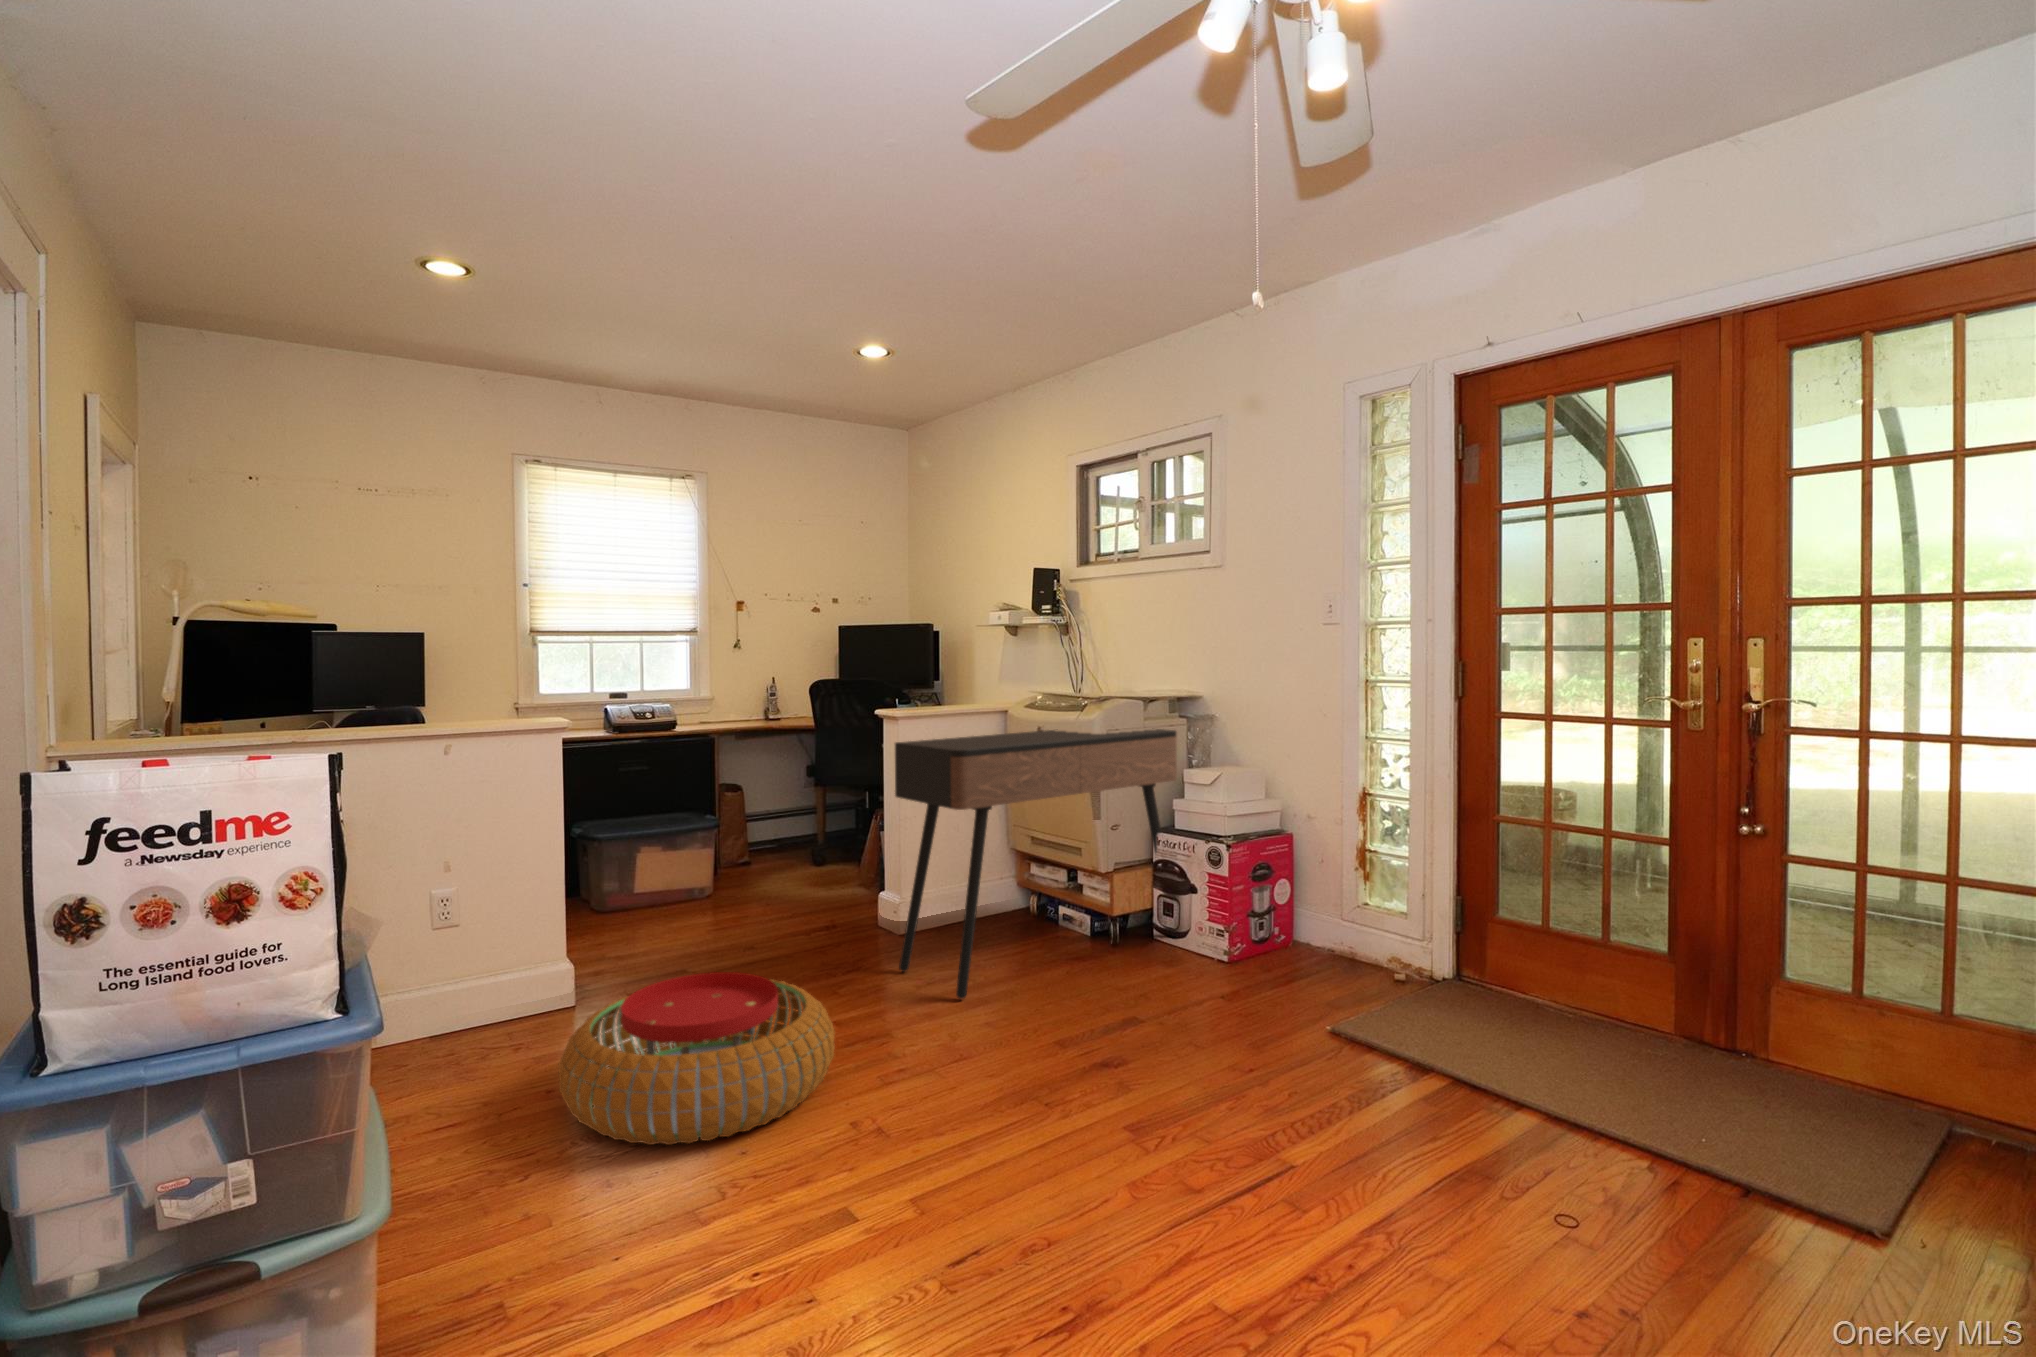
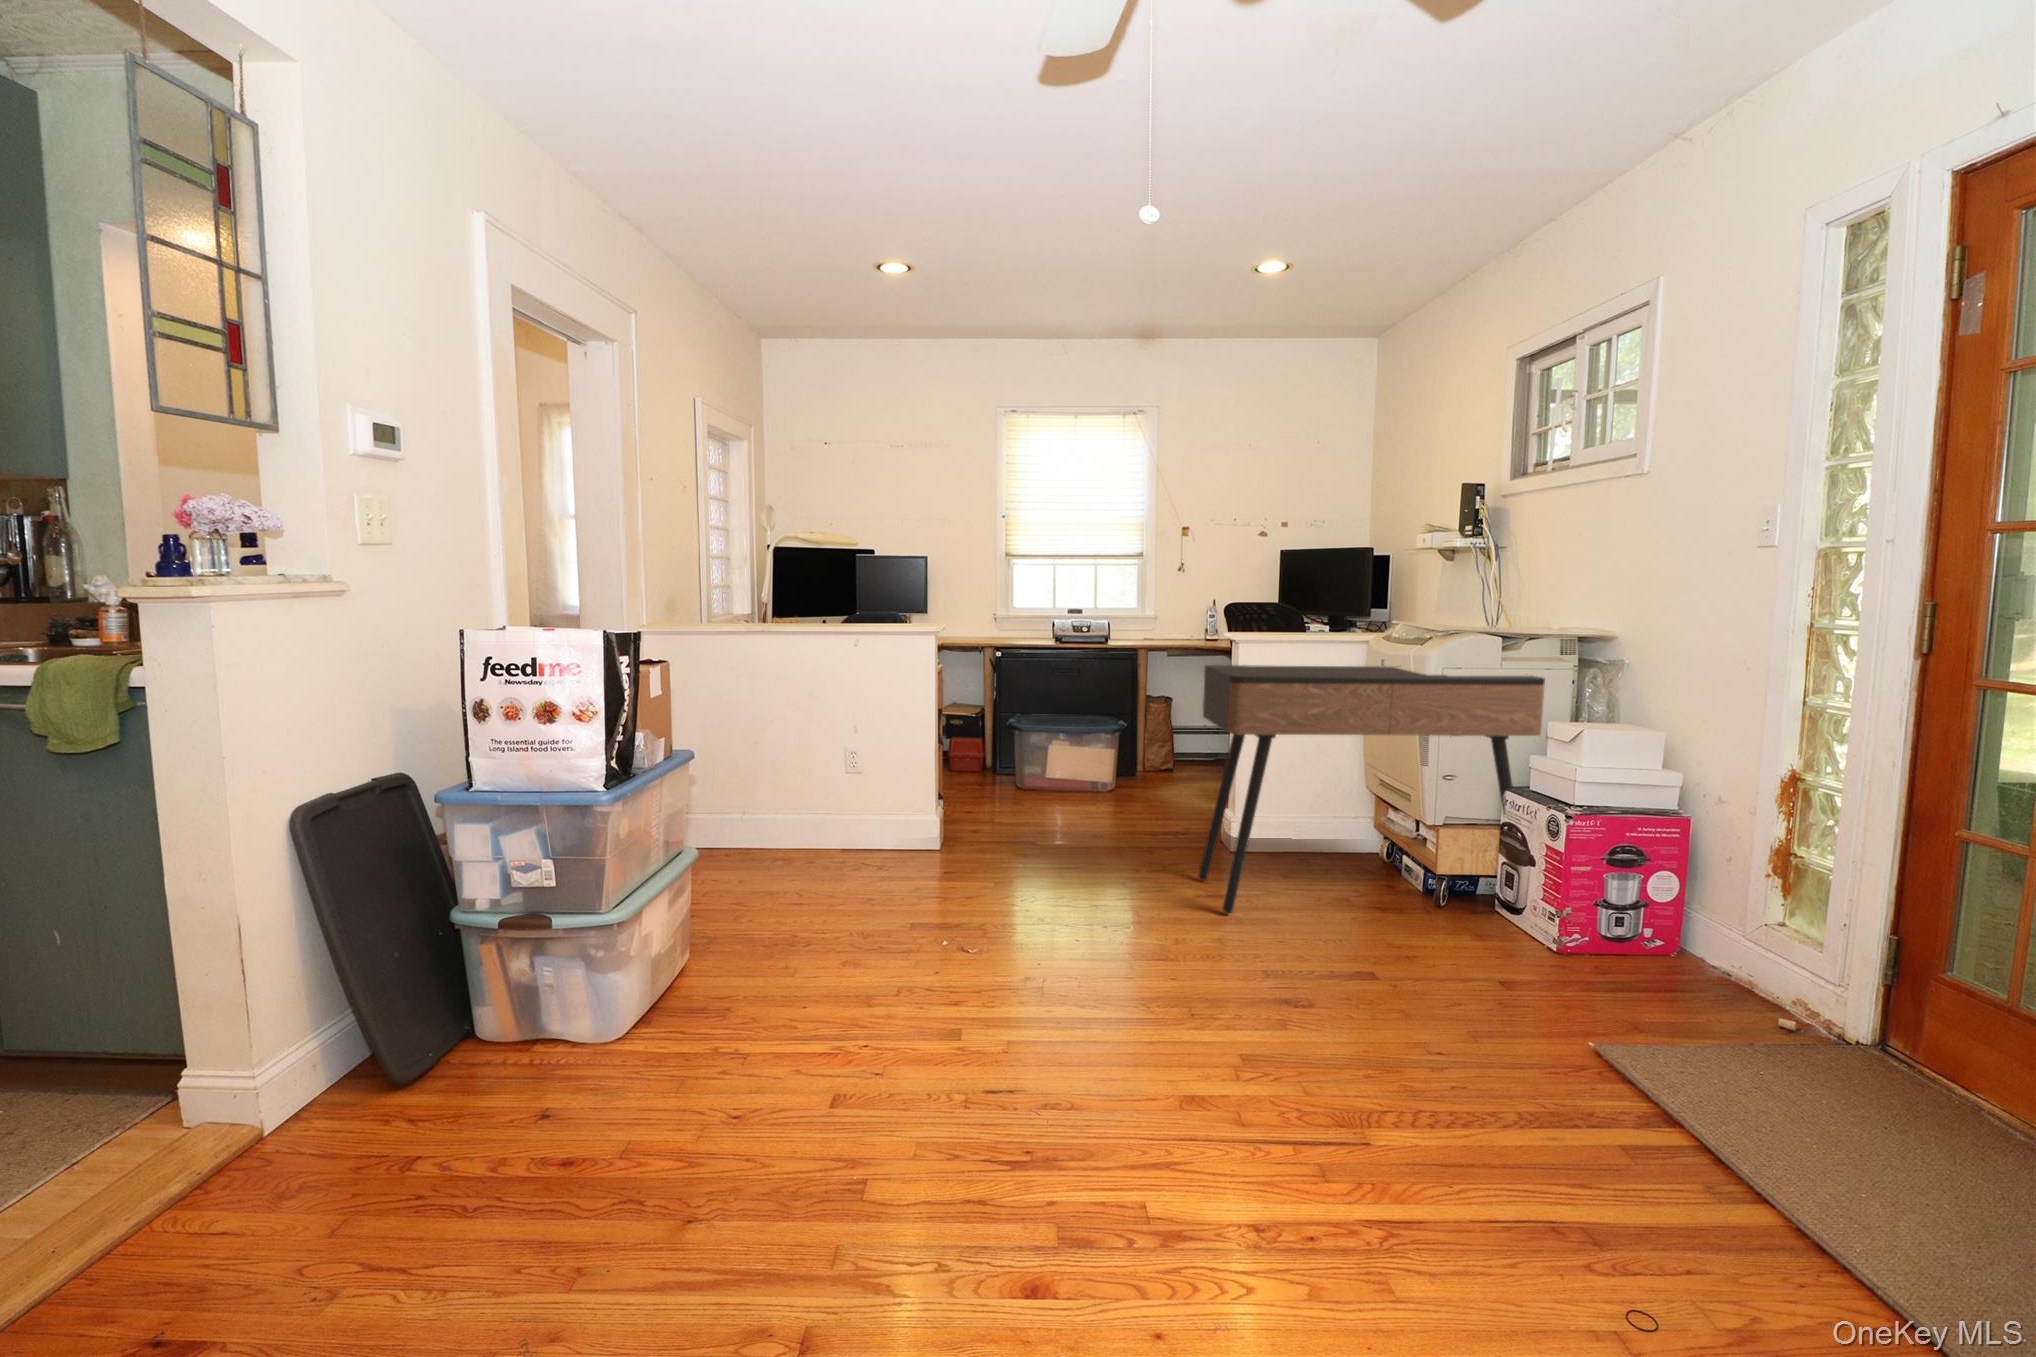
pouf: present [559,972,835,1145] -> none [860,836,1070,960]

